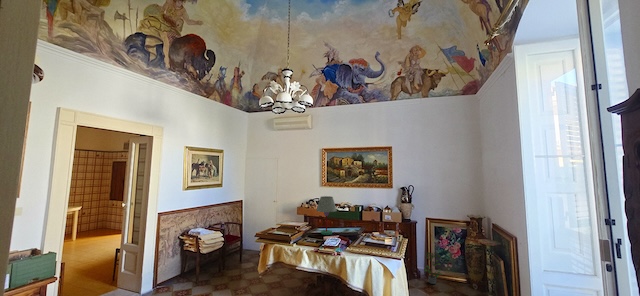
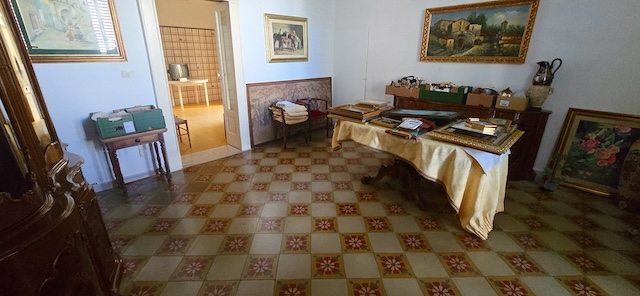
table lamp: present [317,196,337,235] -> none [396,68,424,116]

